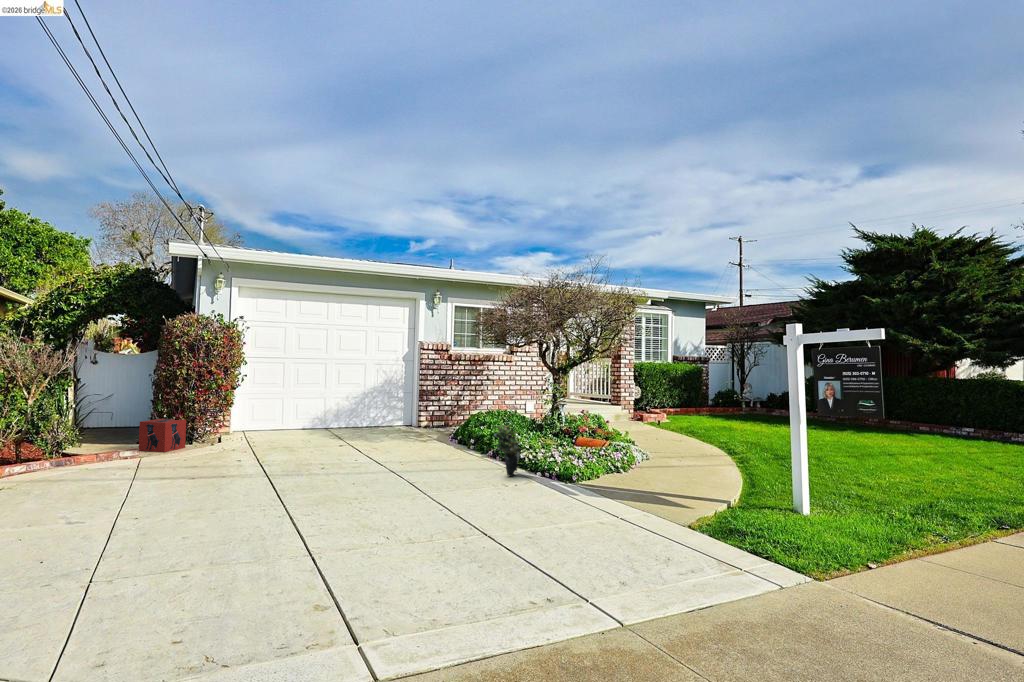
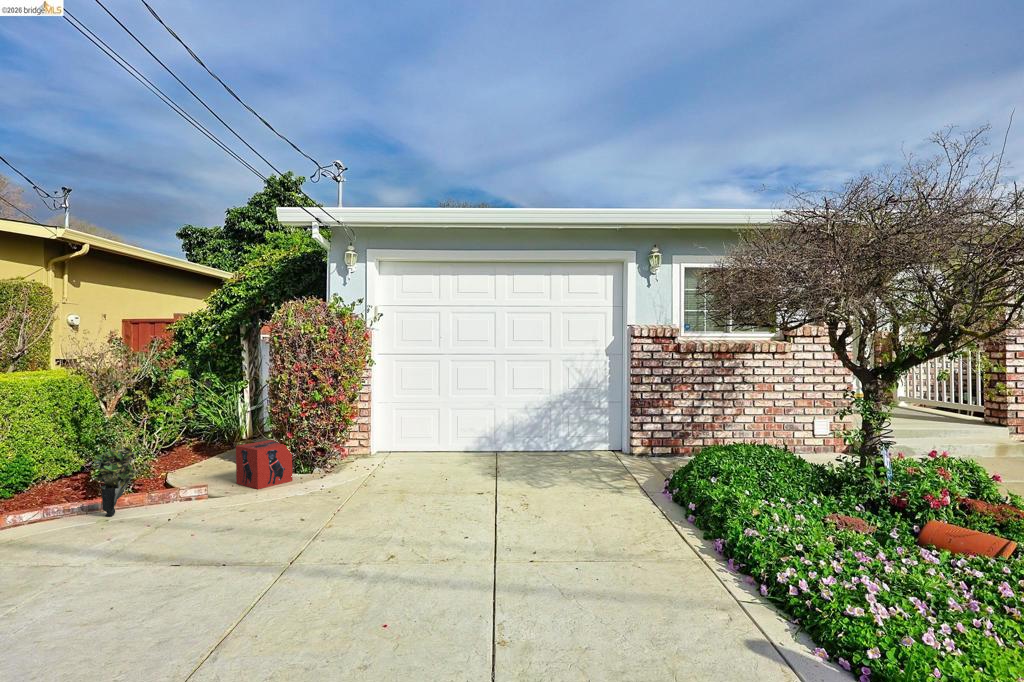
potted plant: present [494,425,522,477] -> present [92,444,136,516]

